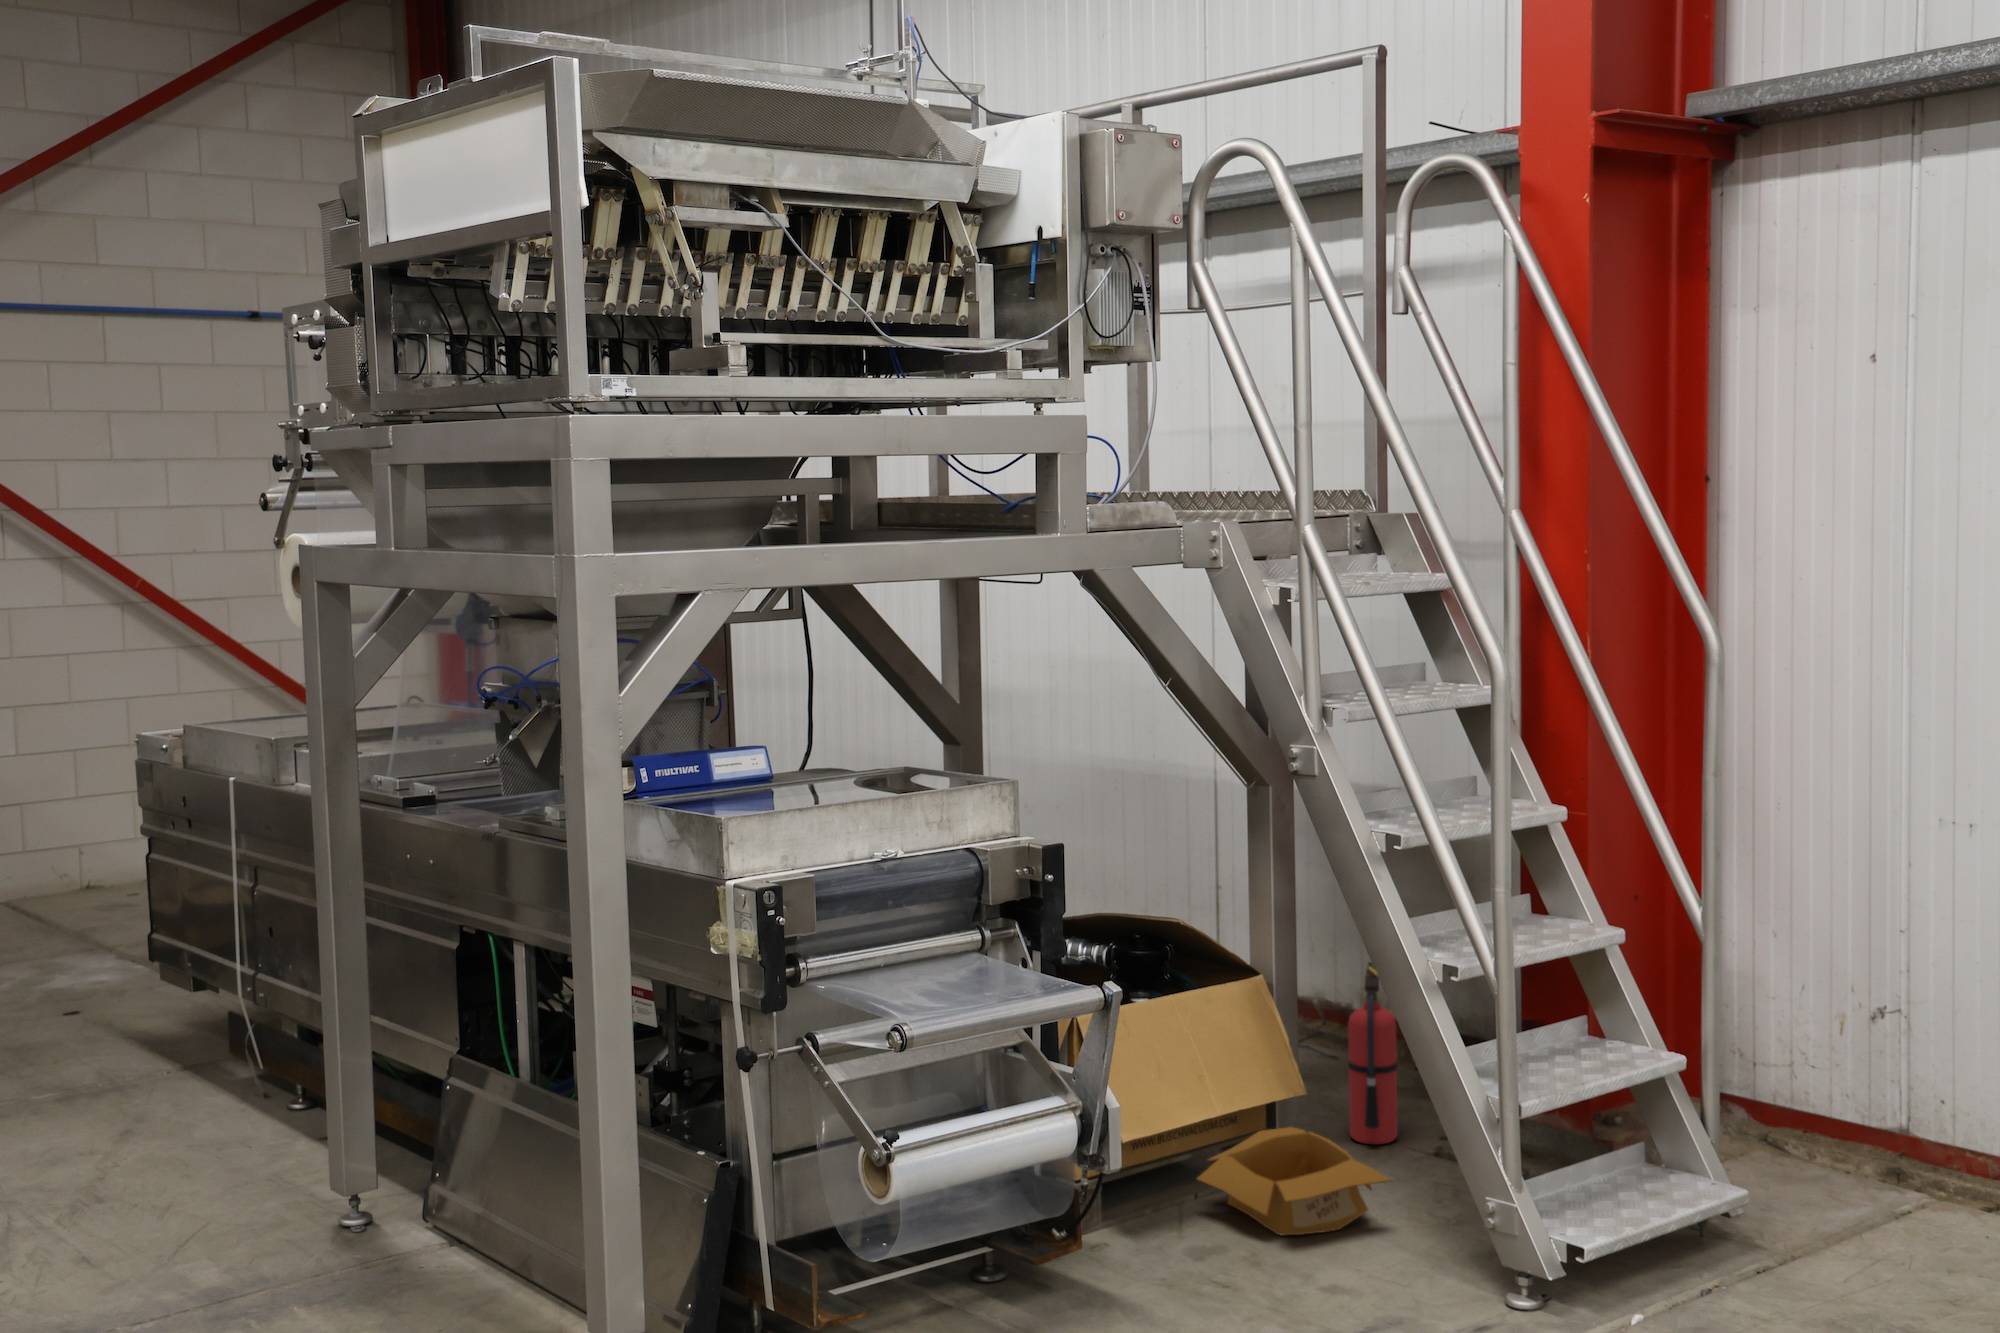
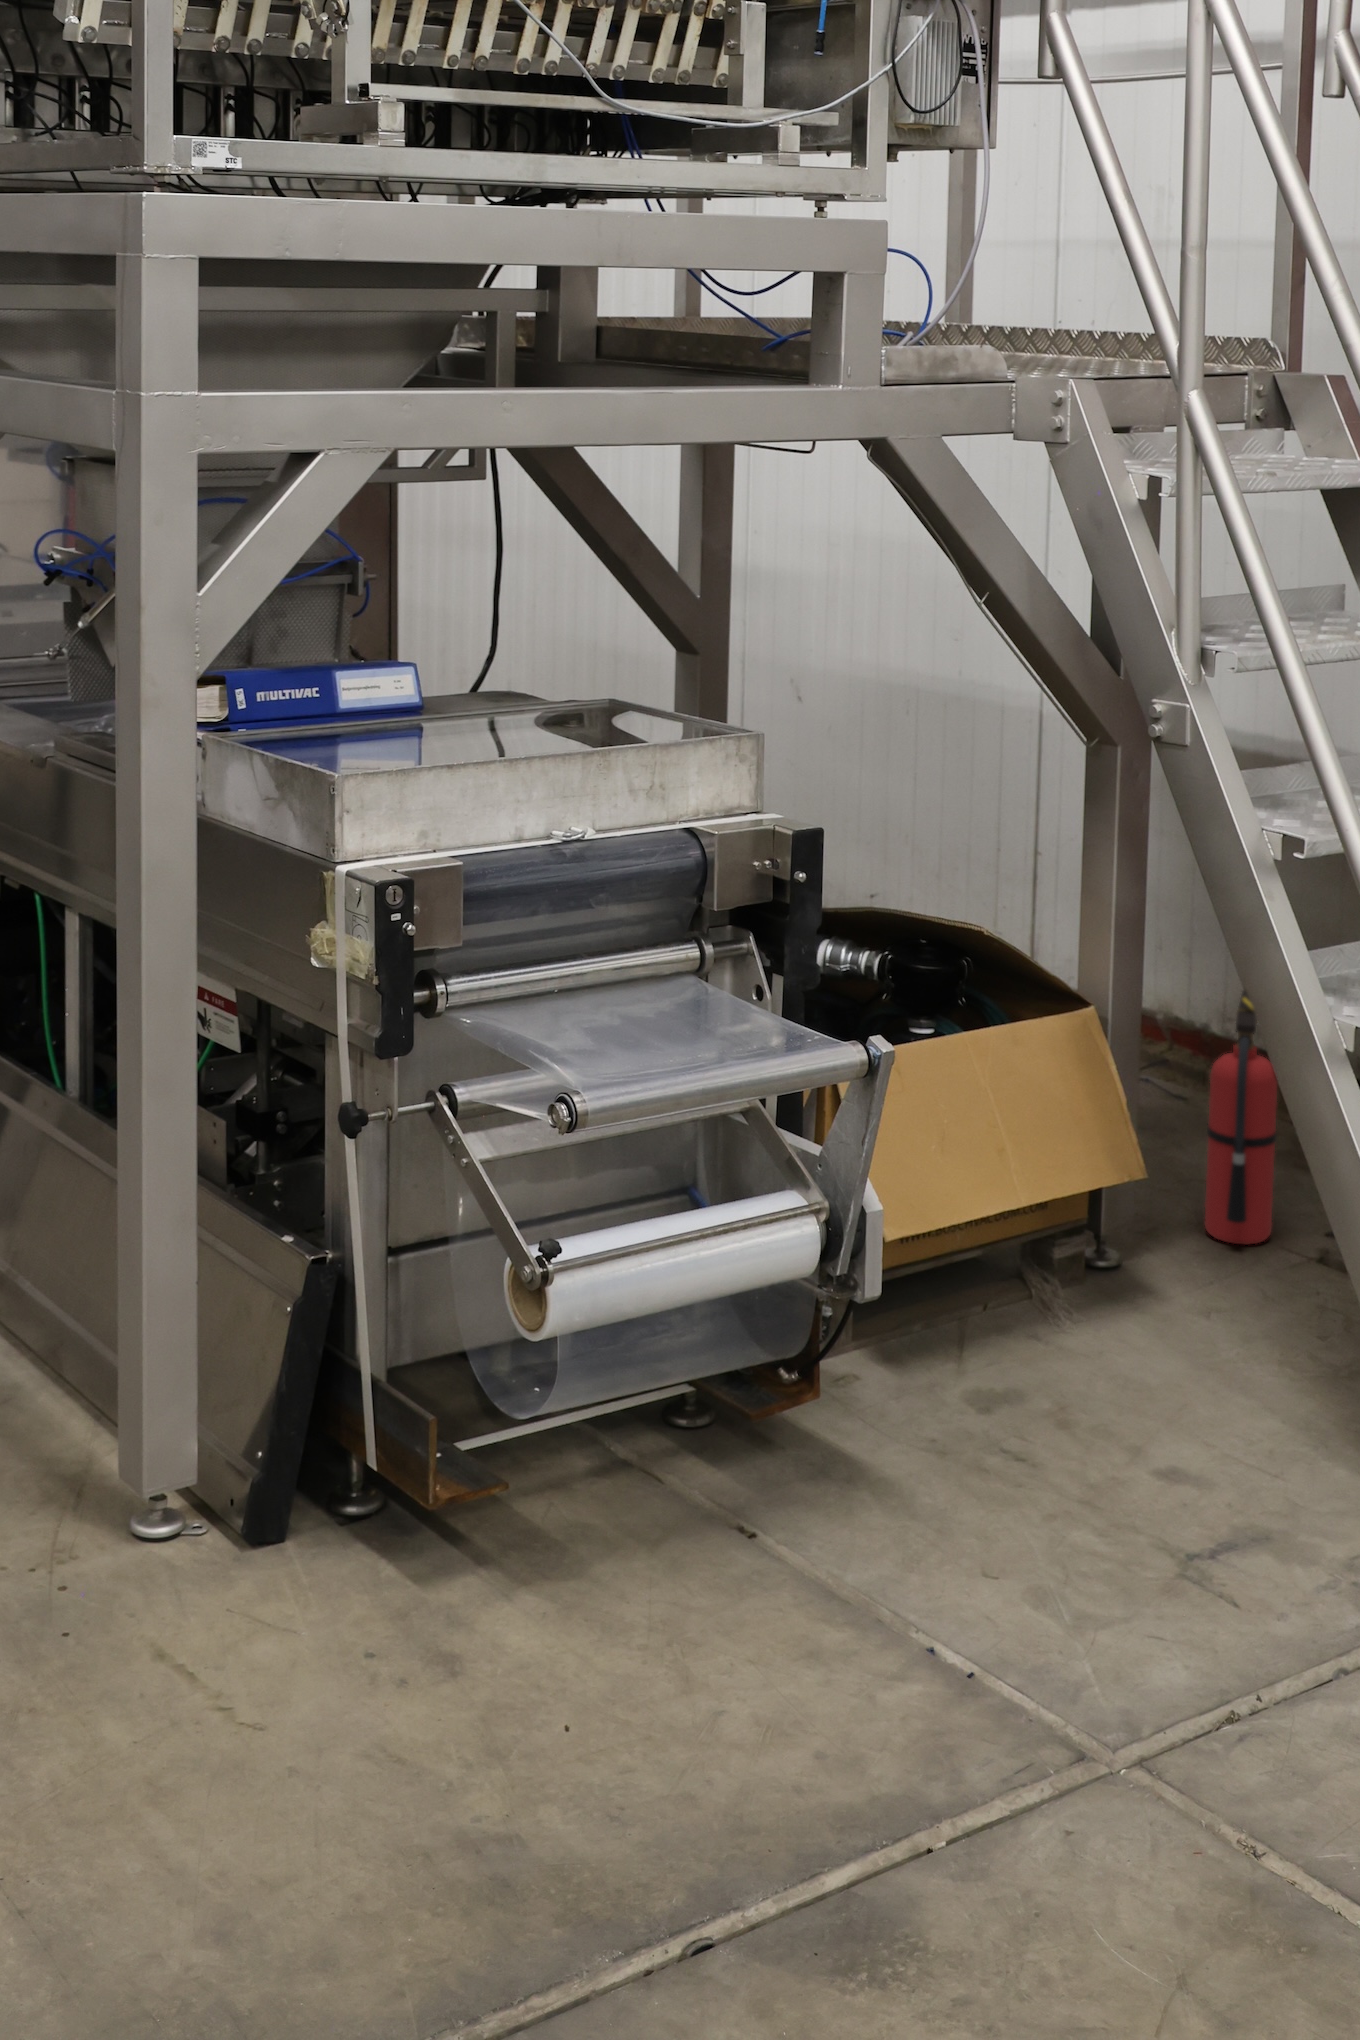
cardboard box: present [1198,1127,1391,1235] -> none [987,1221,1265,1382]

